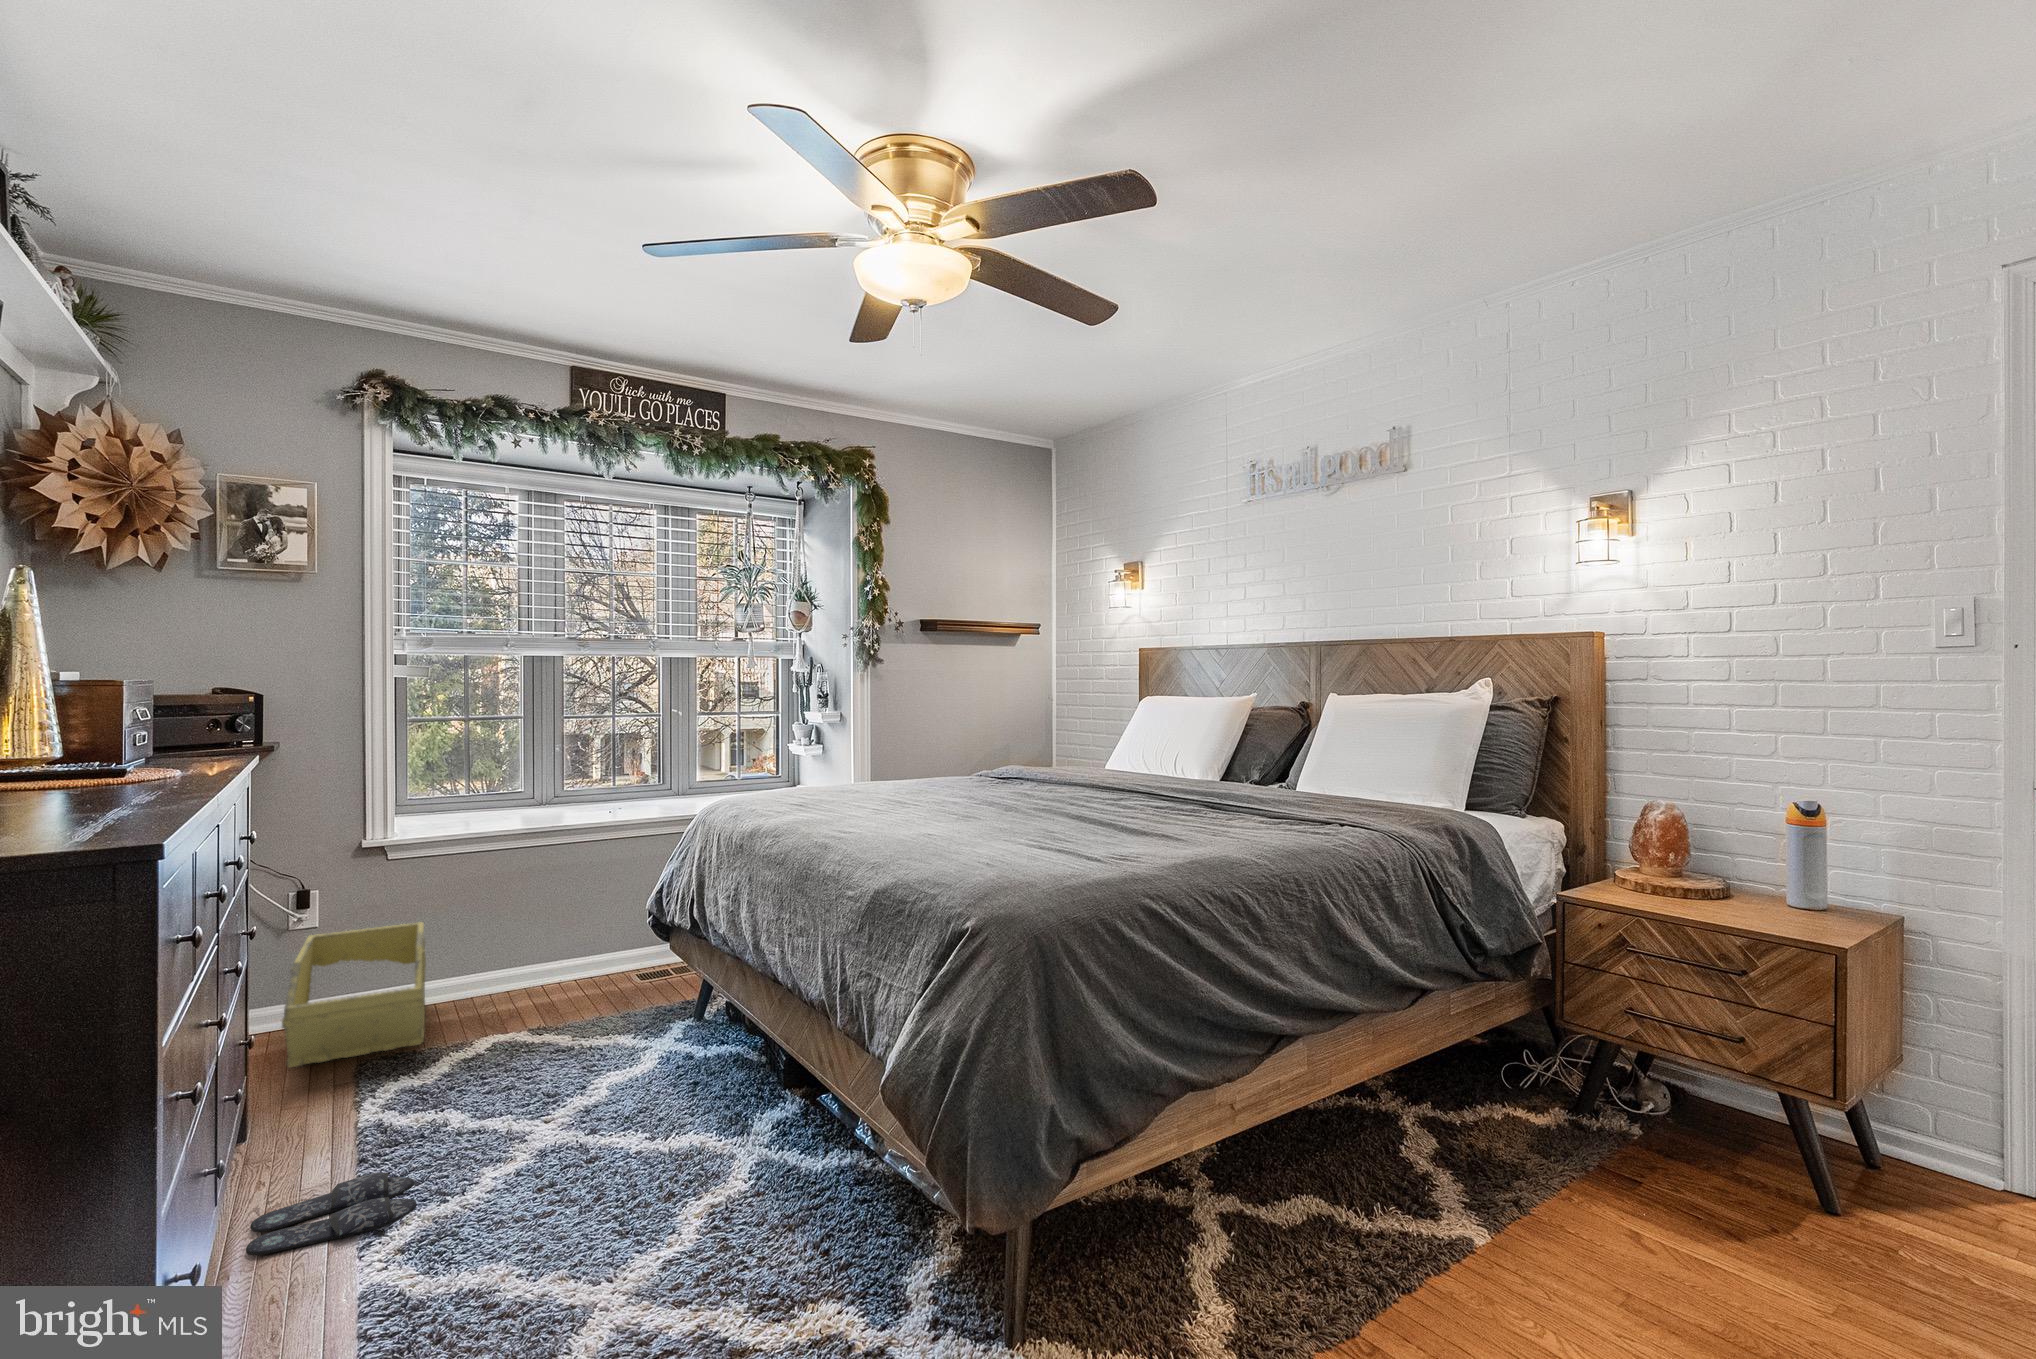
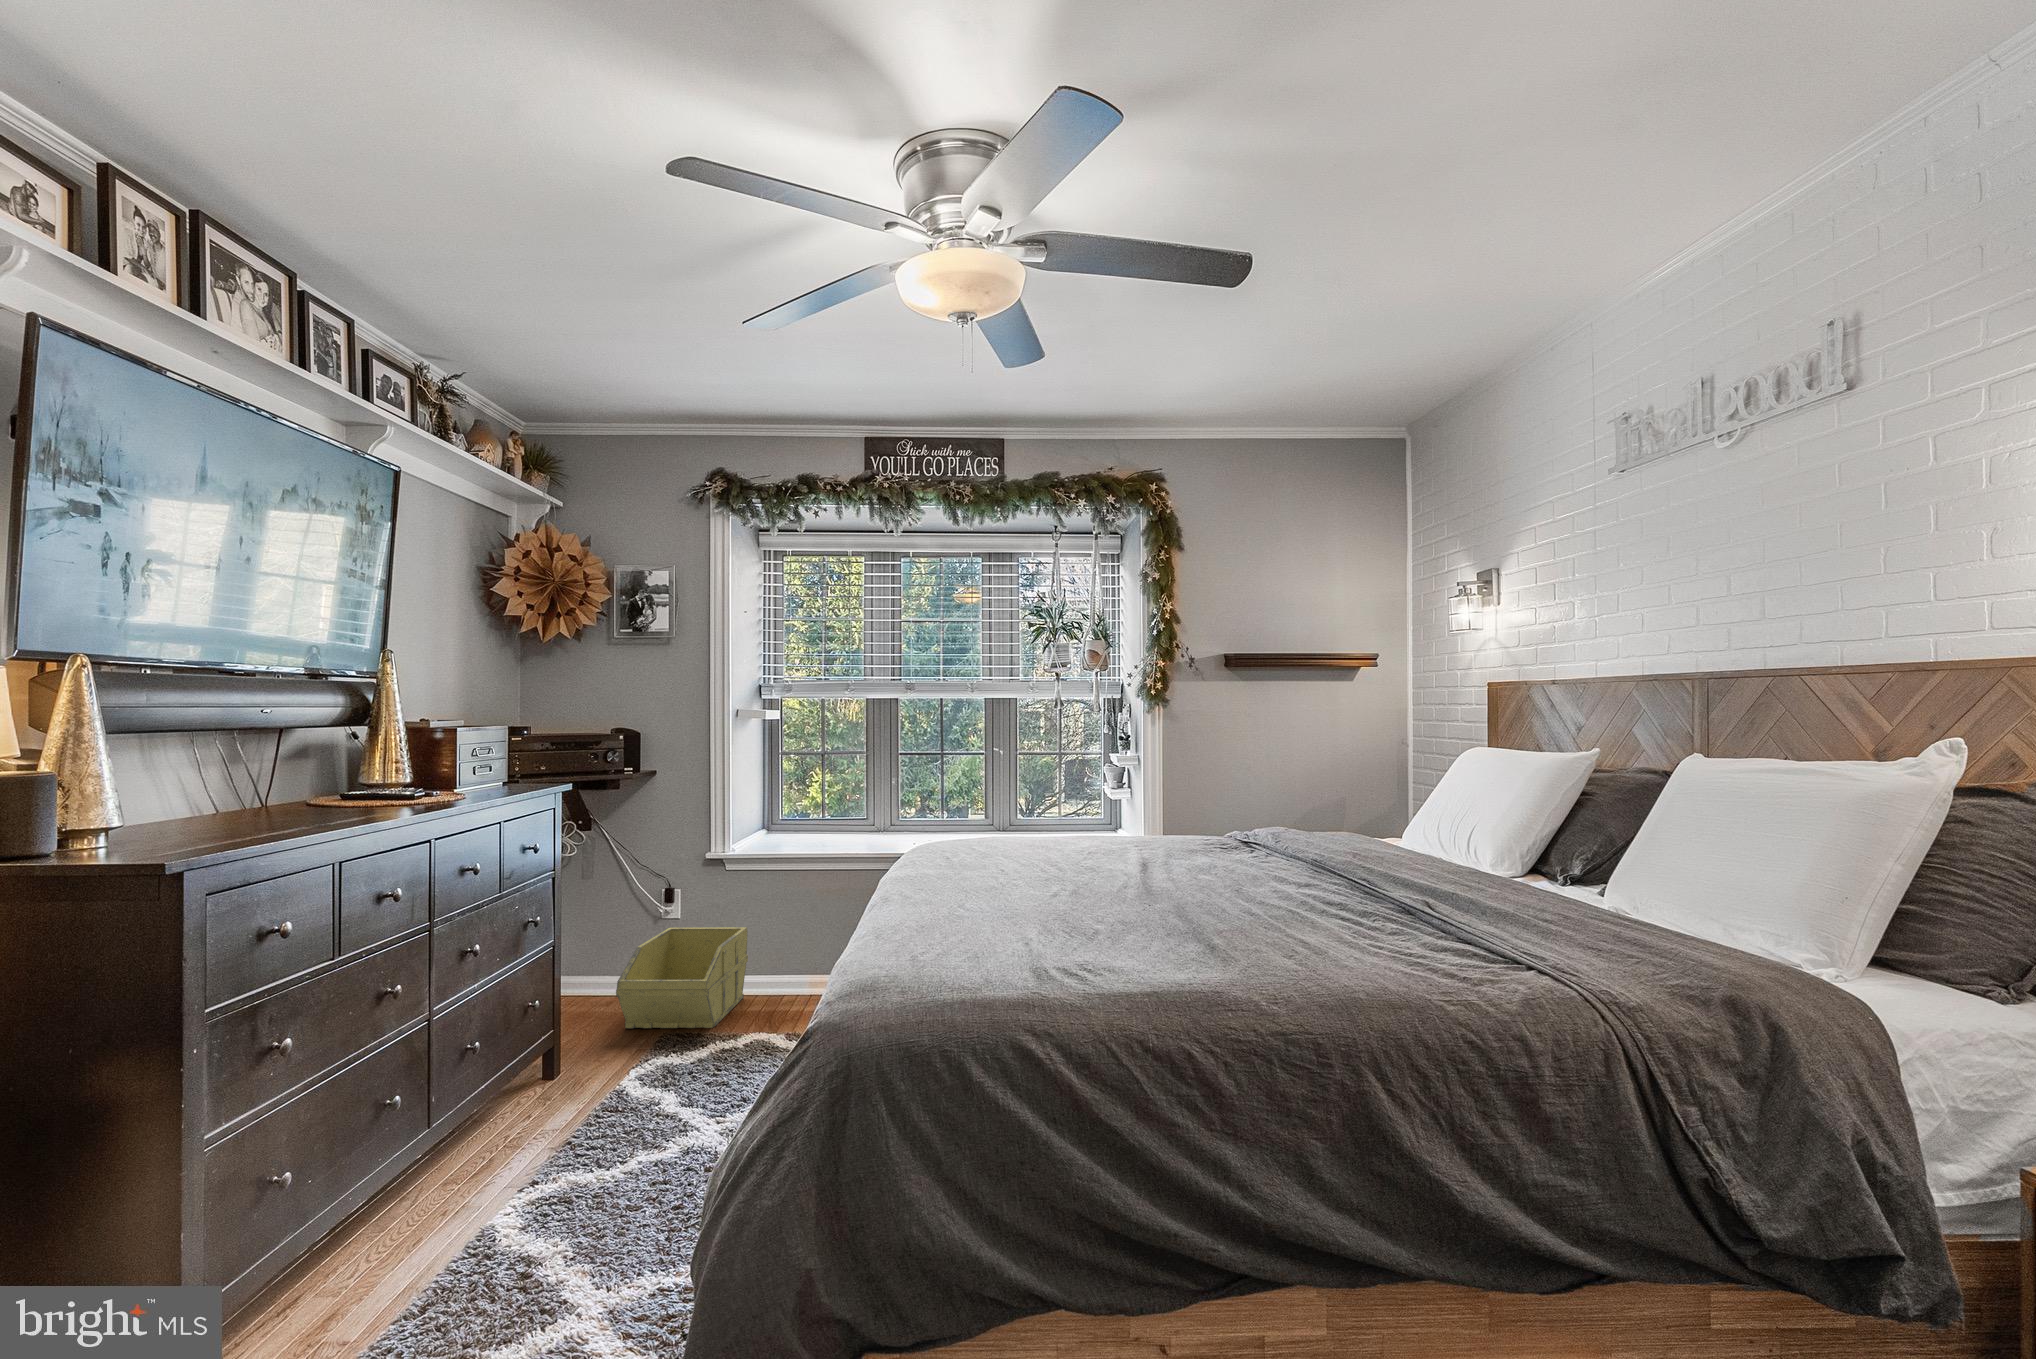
slippers: present [246,1173,416,1255] -> none [498,1112,615,1150]

